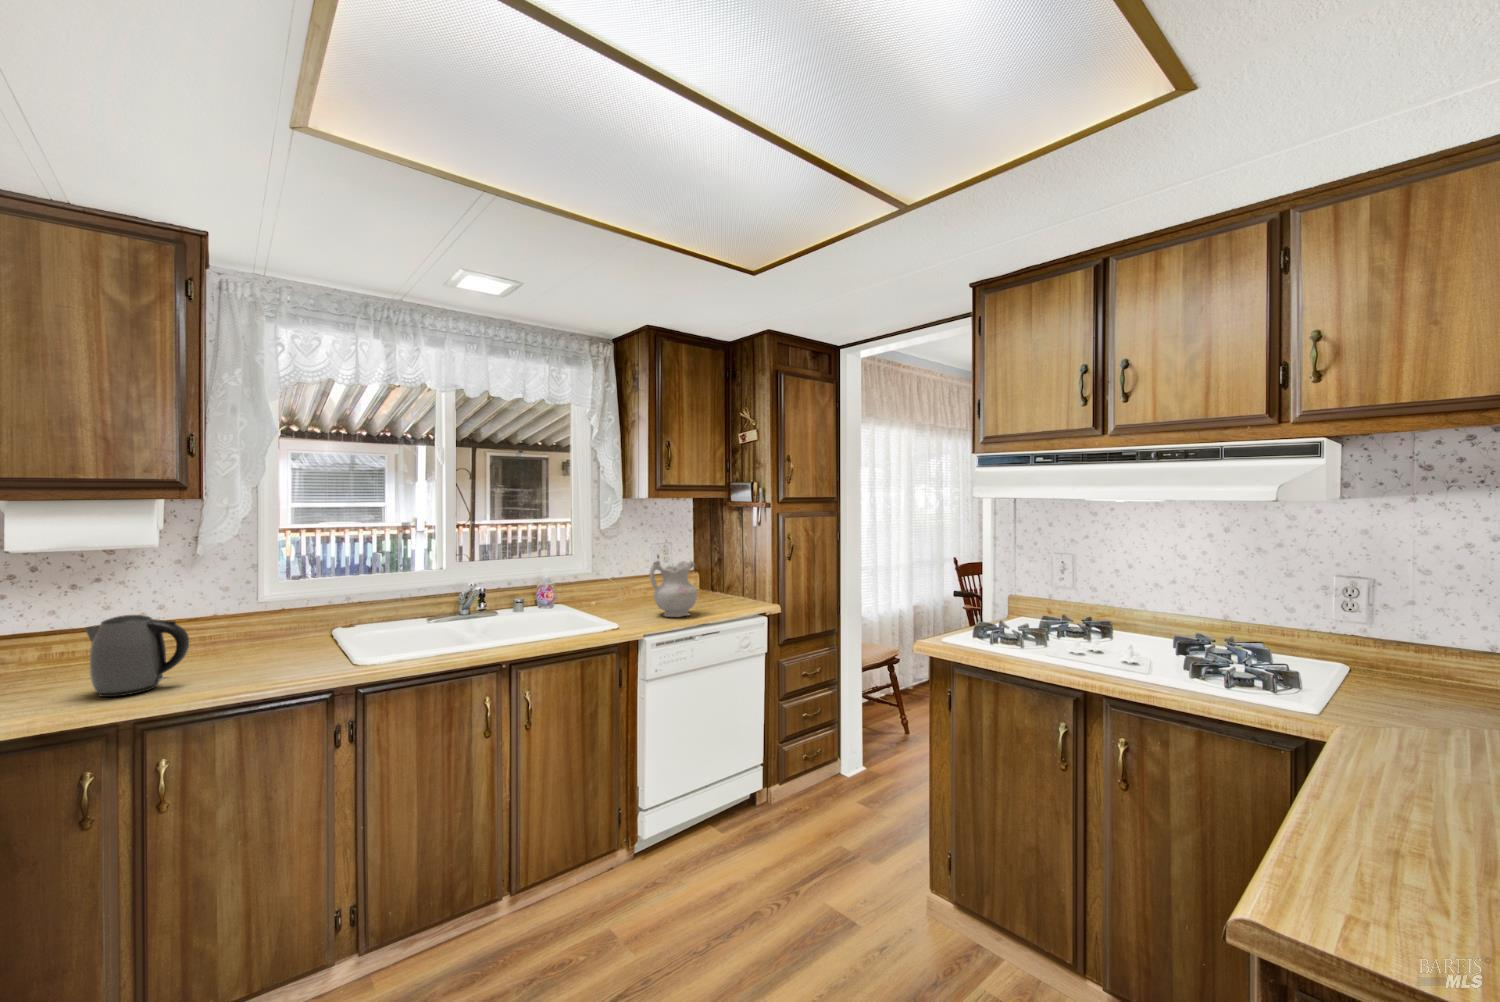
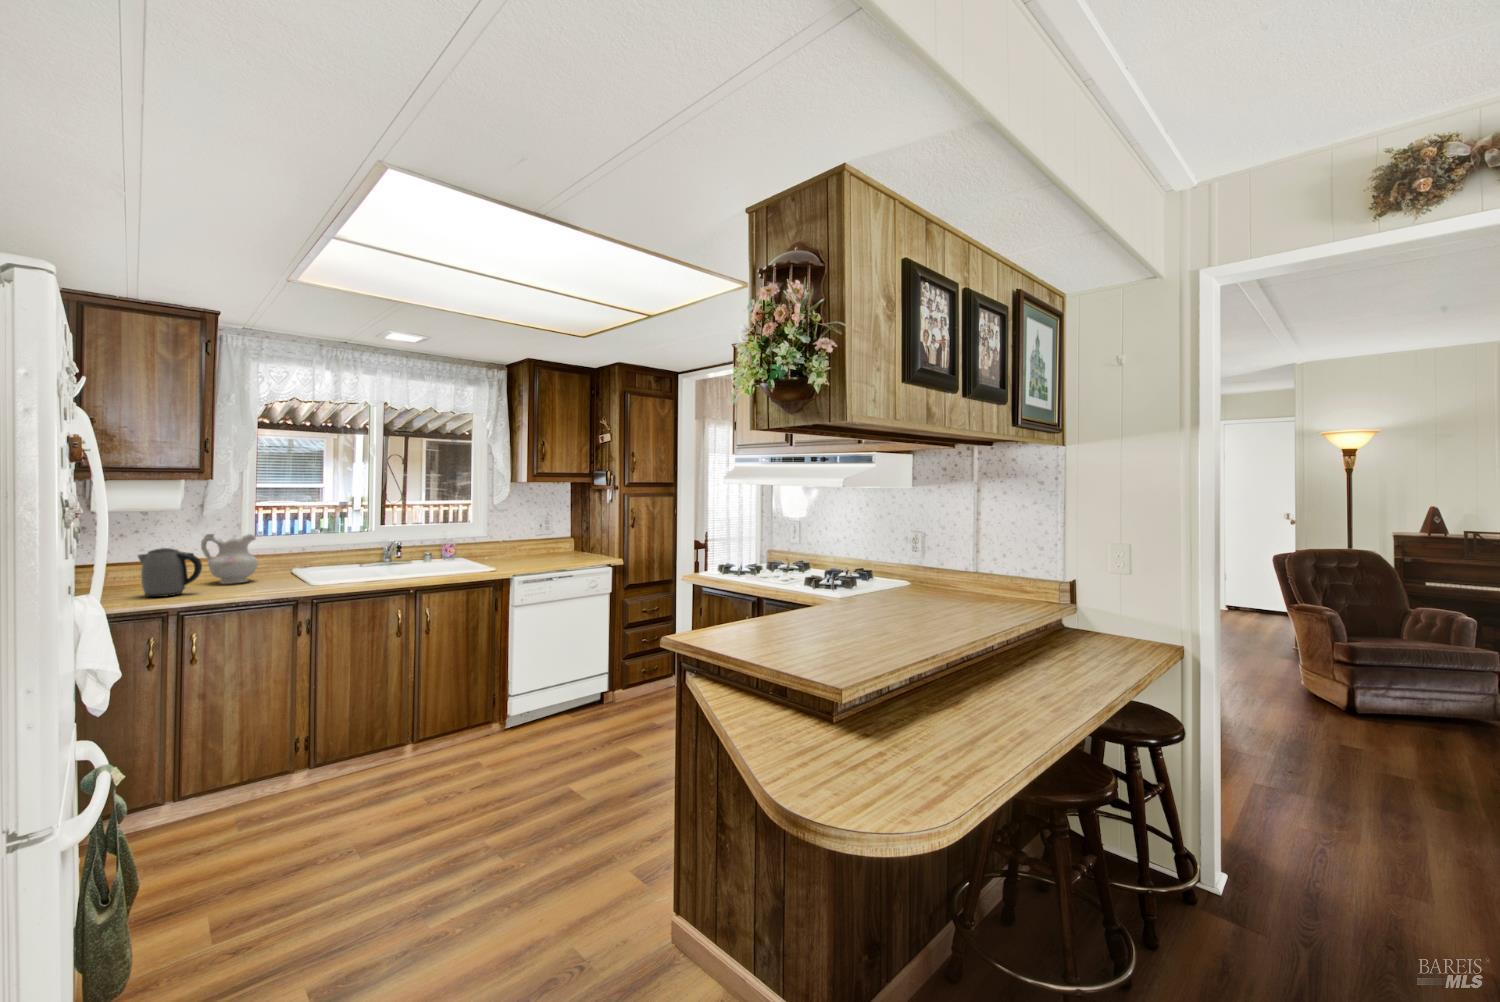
ceramic pitcher: present [650,561,697,617] -> present [201,534,258,584]

